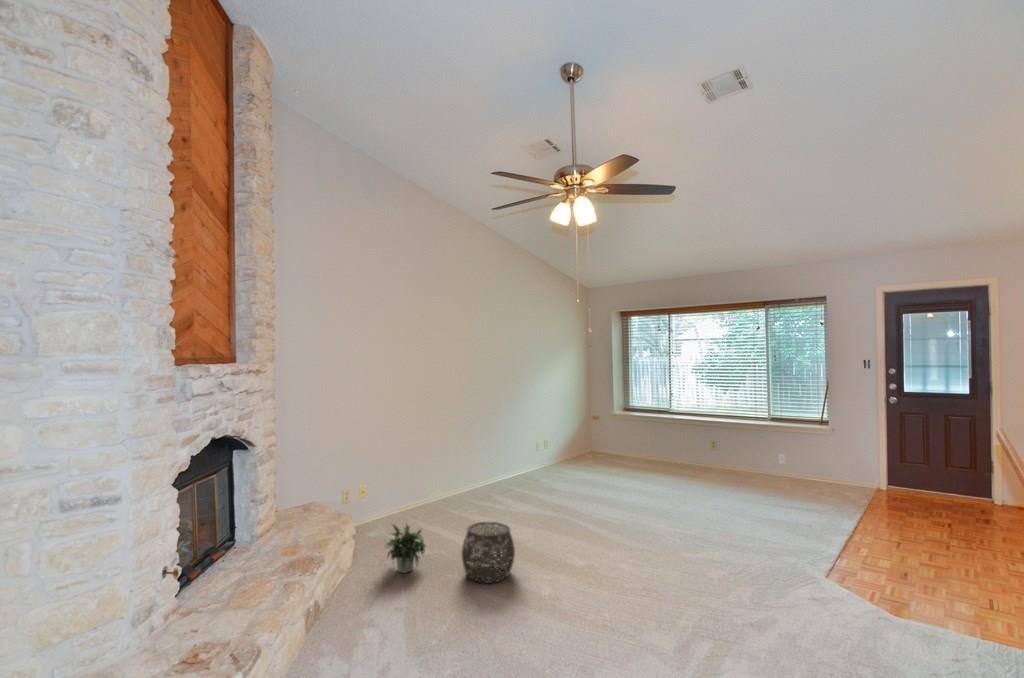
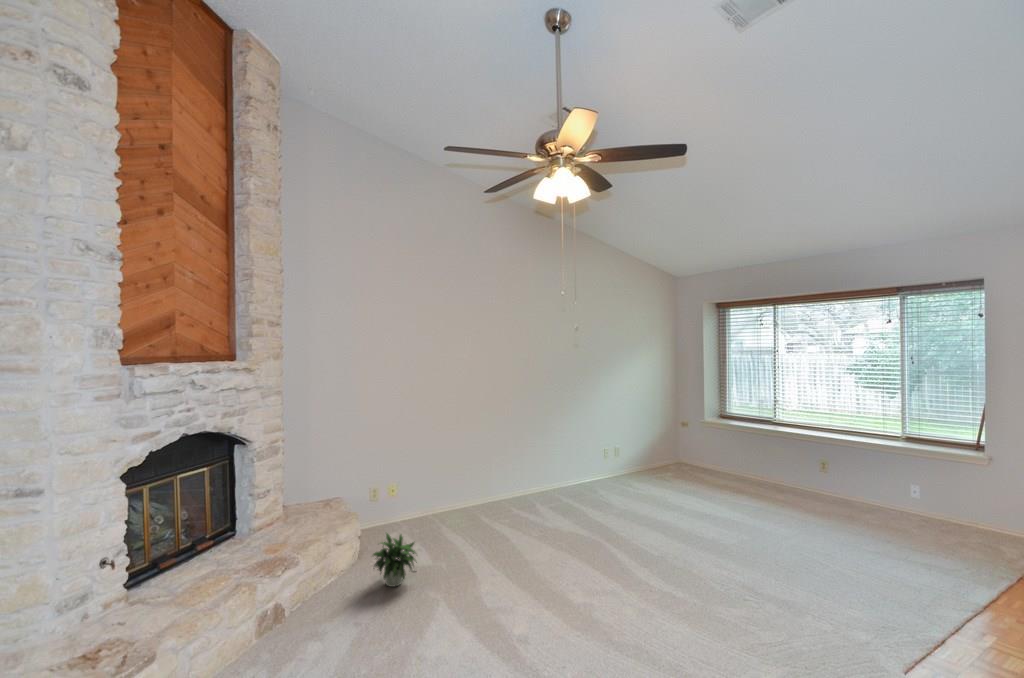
woven basket: present [462,522,515,583] -> none [443,542,503,614]

